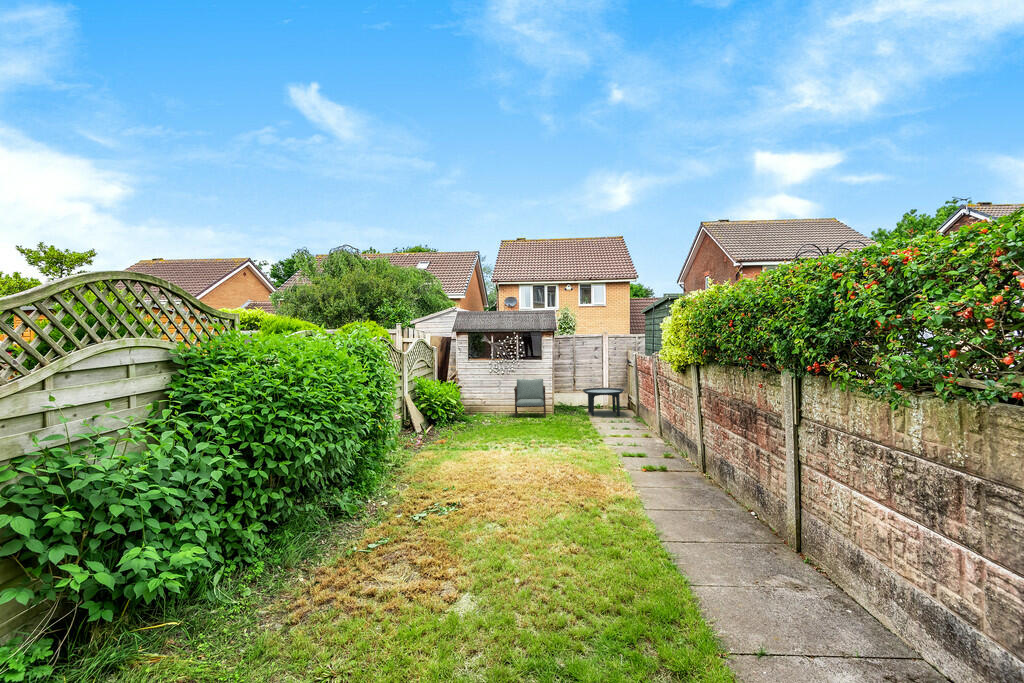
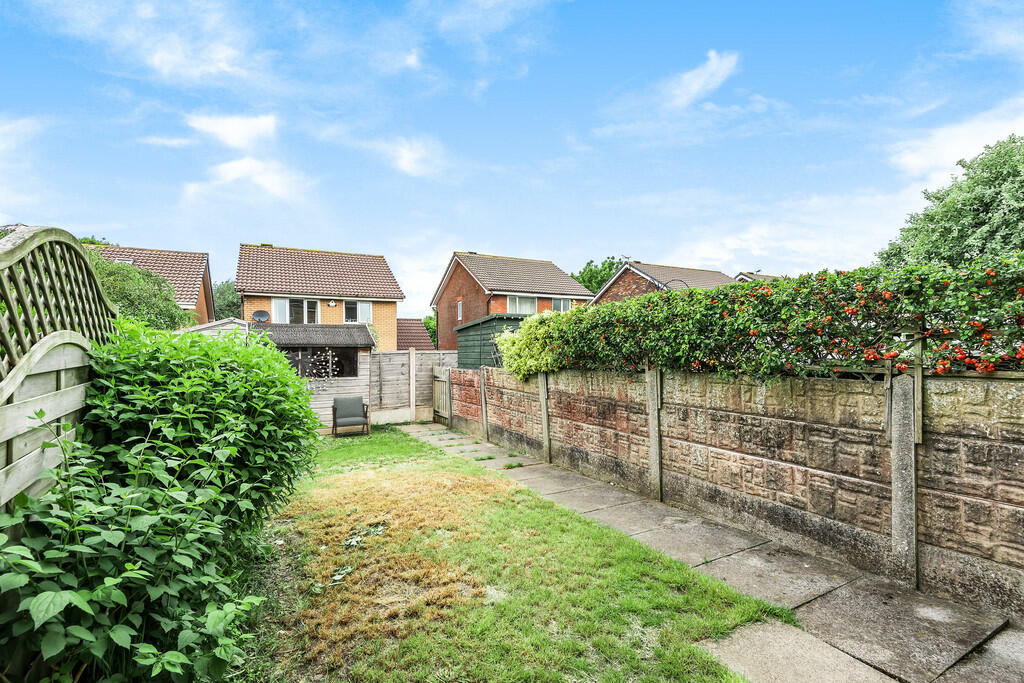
round table: present [582,388,624,416] -> none [401,402,441,430]

